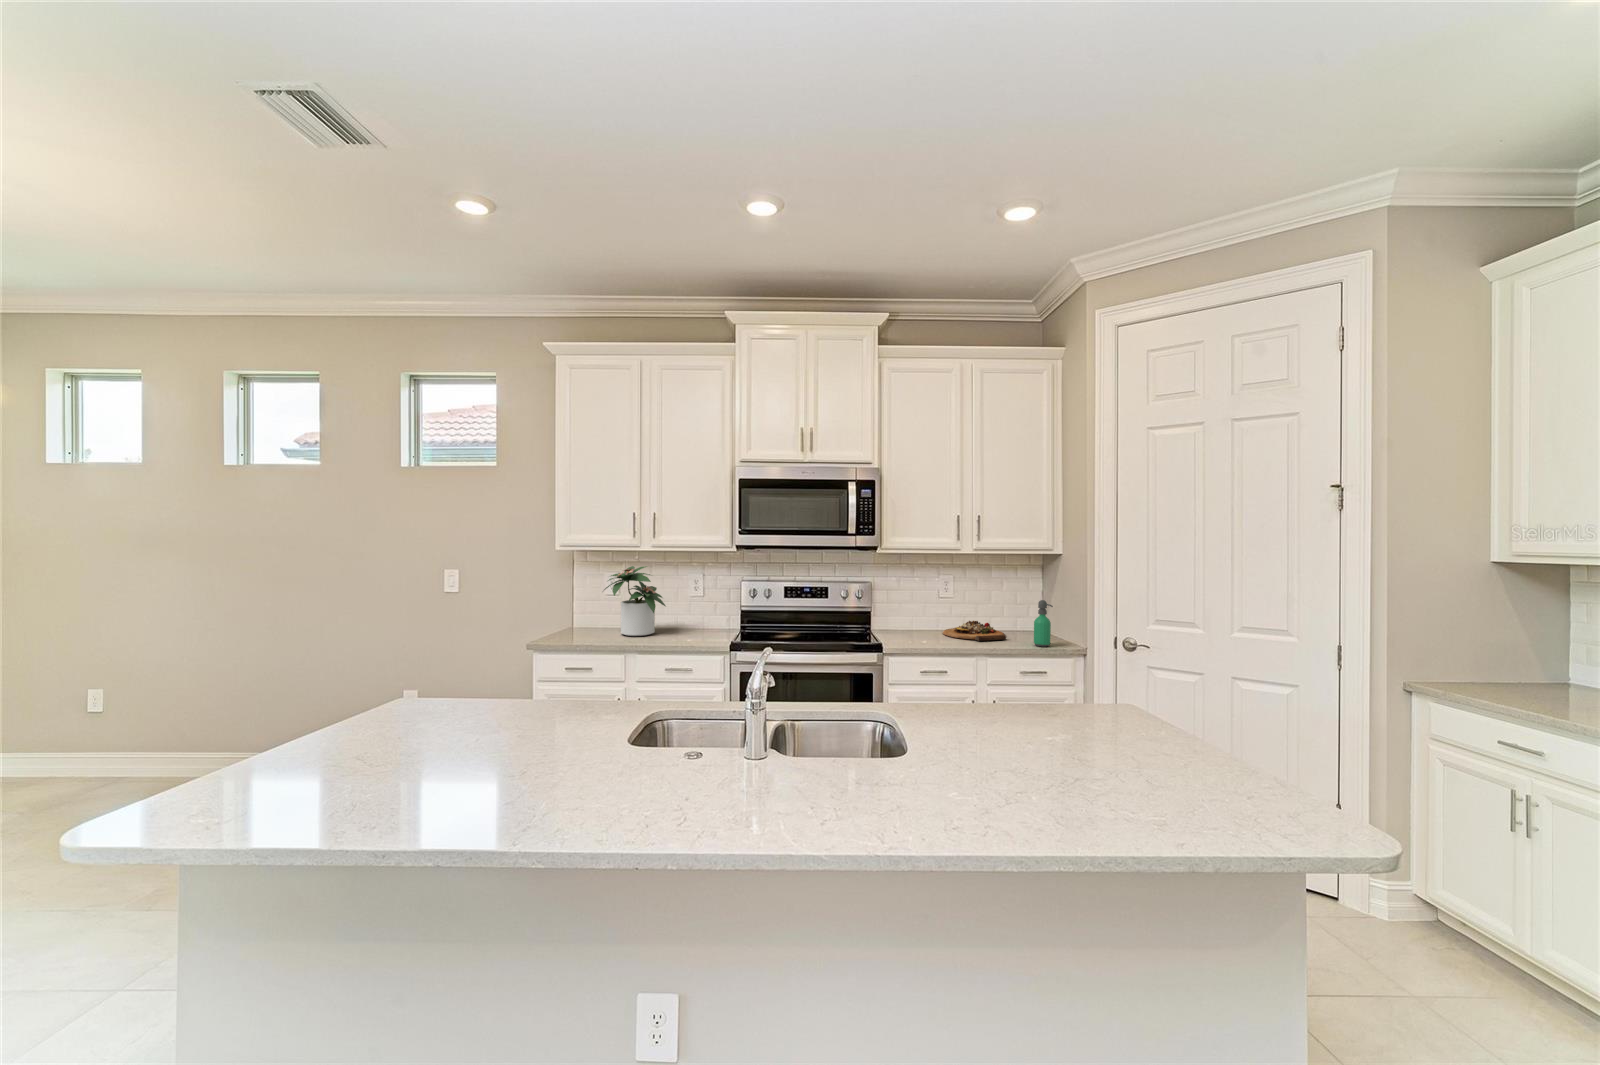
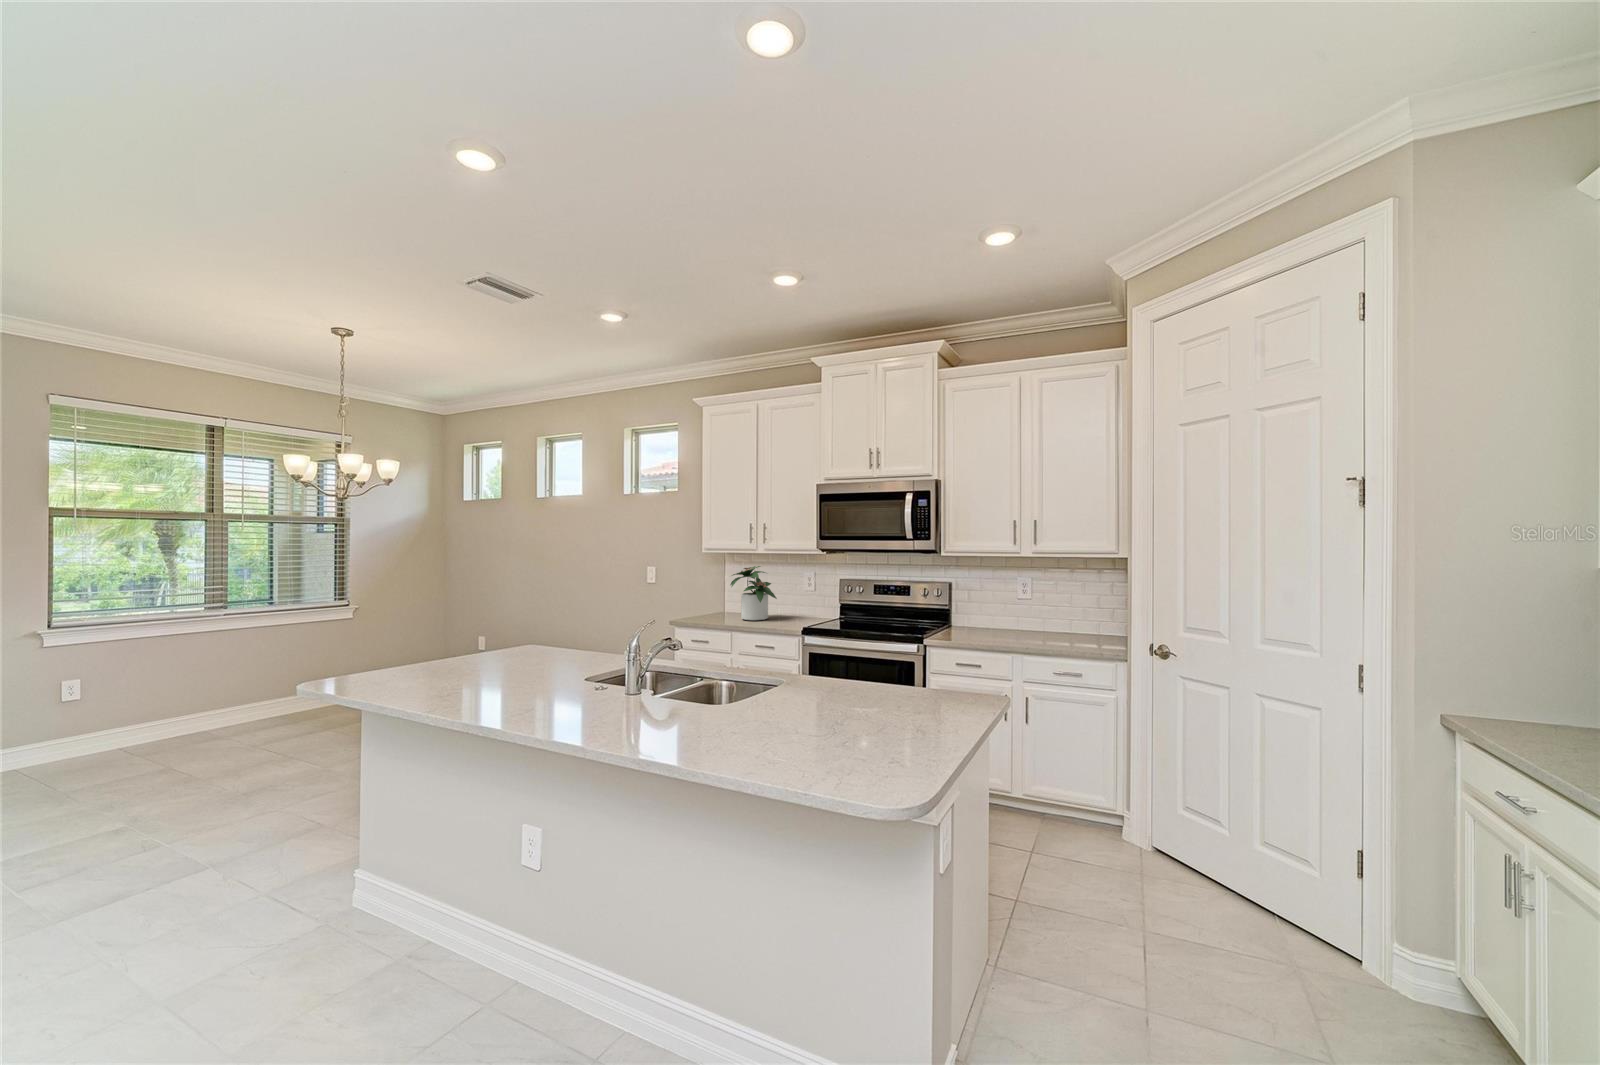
soap dispenser: present [1034,600,1053,647] -> none [1074,603,1091,649]
cutting board: present [943,621,1006,641] -> none [1004,623,1067,642]

